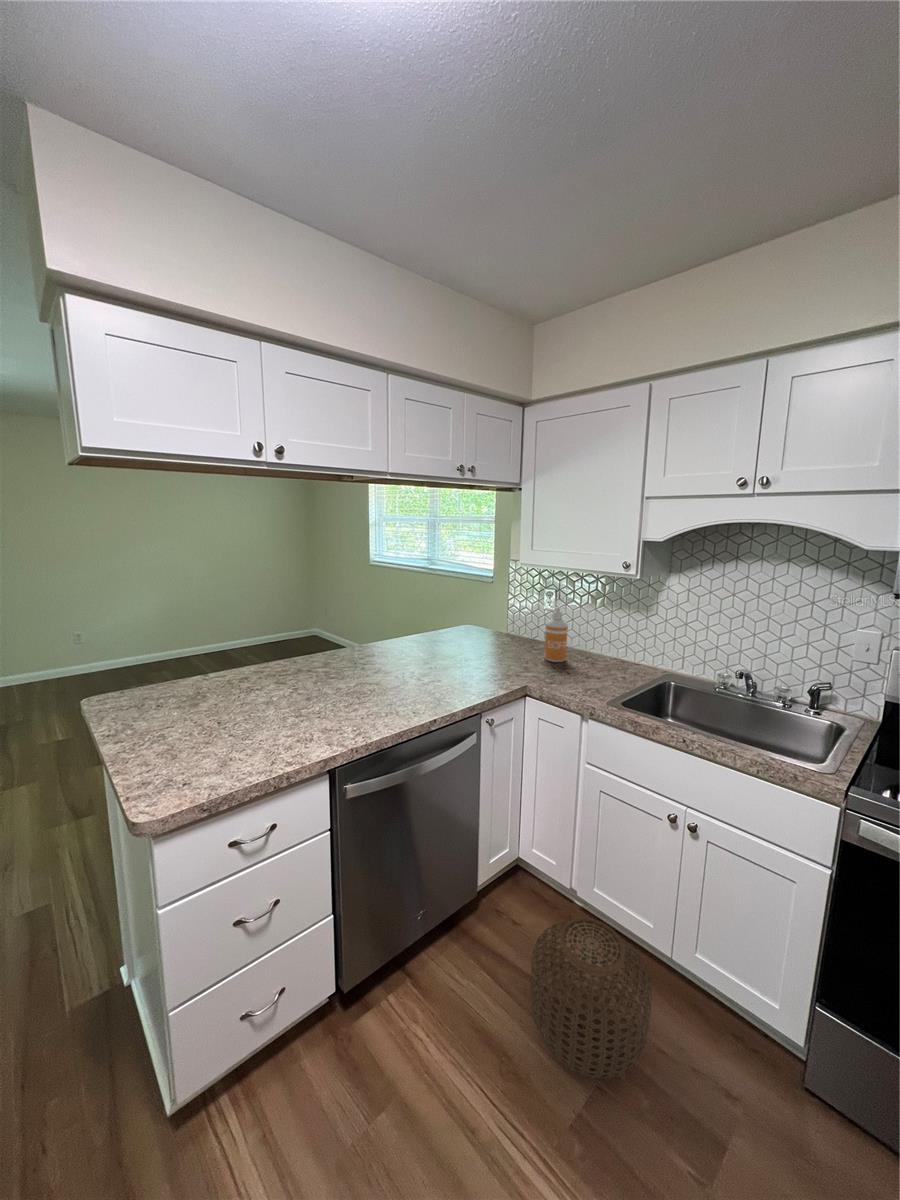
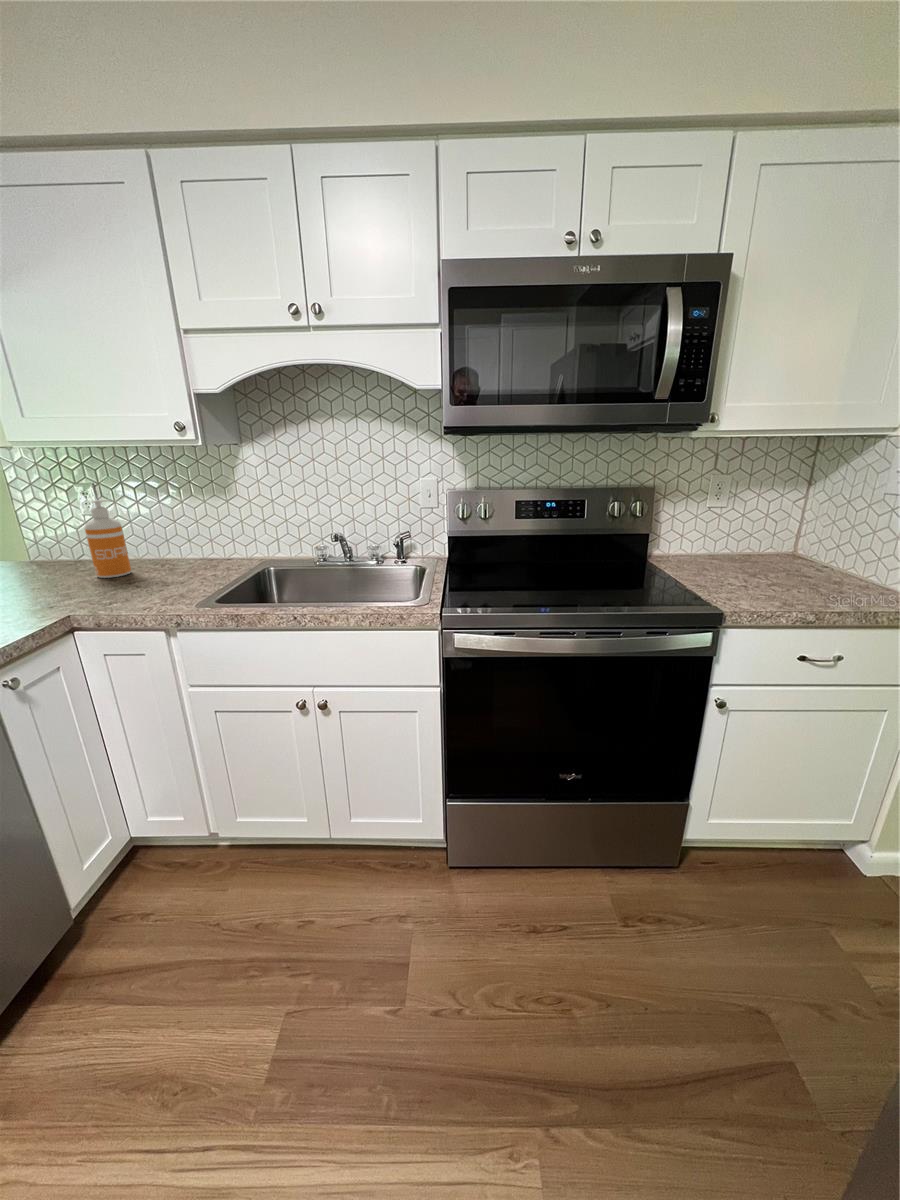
woven basket: present [530,918,652,1079] -> none [170,853,324,1034]

